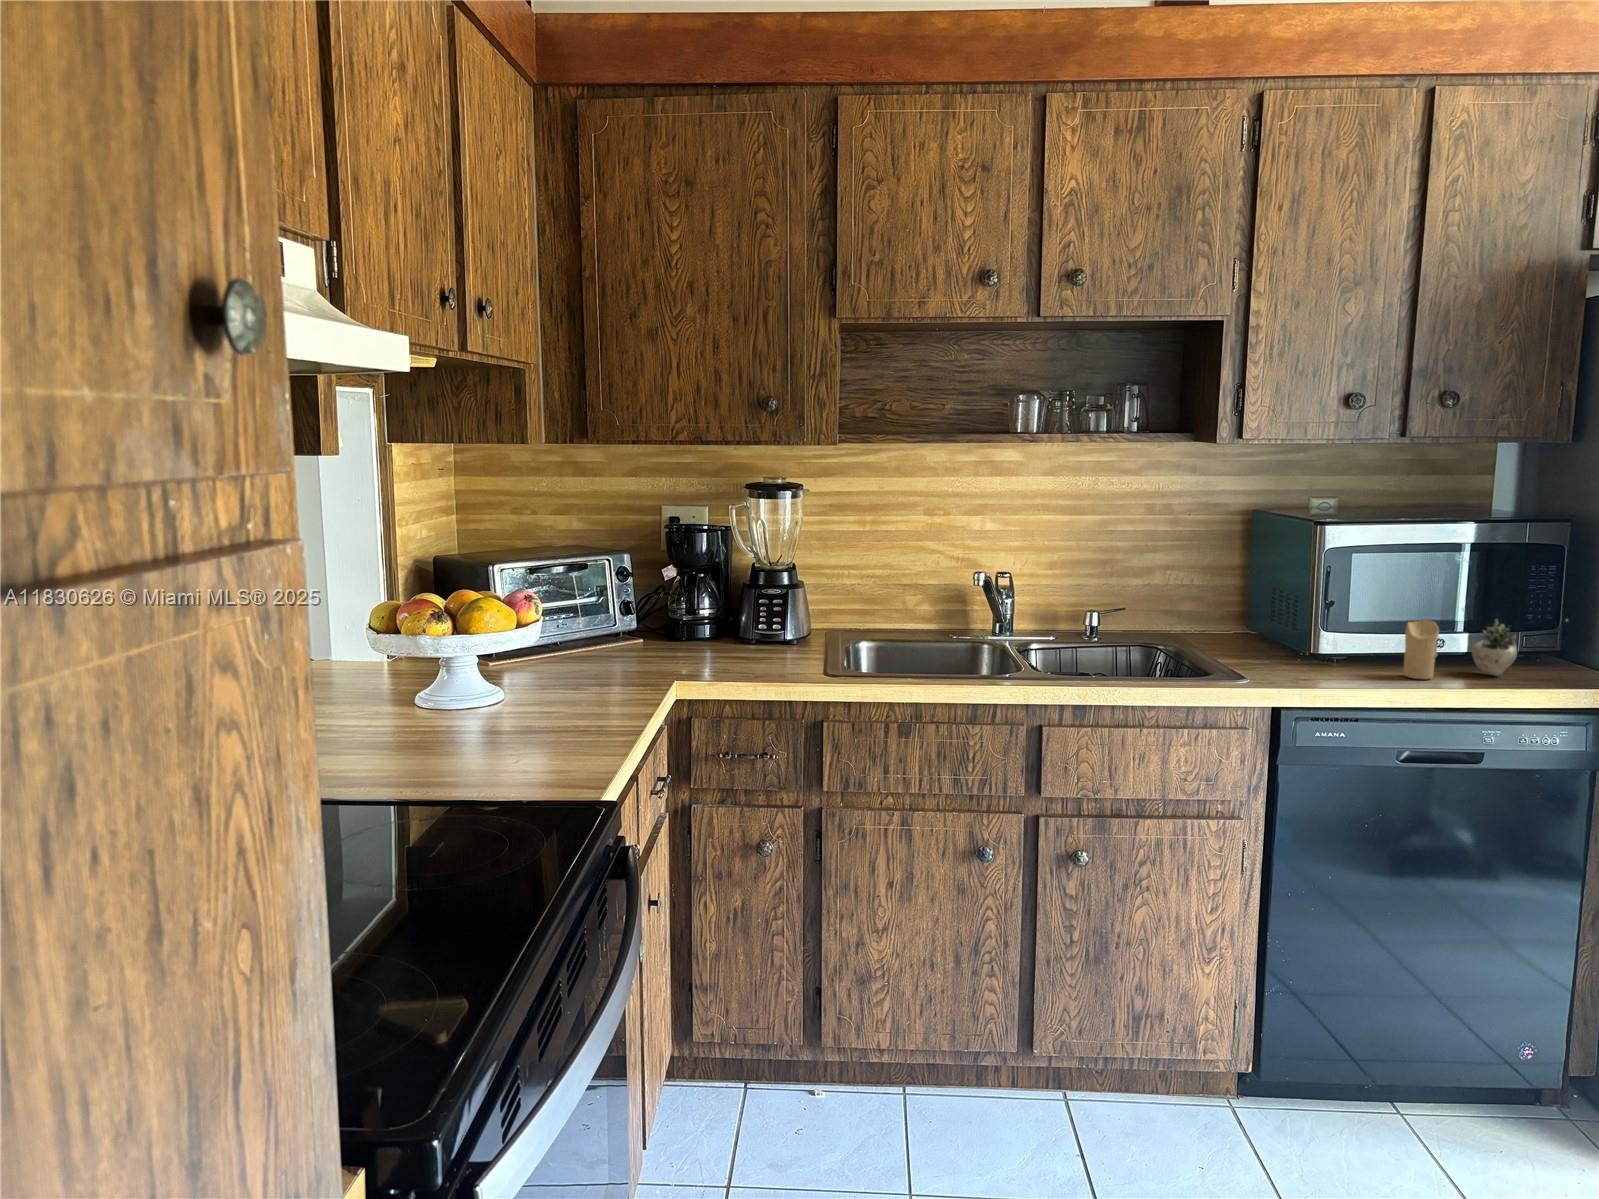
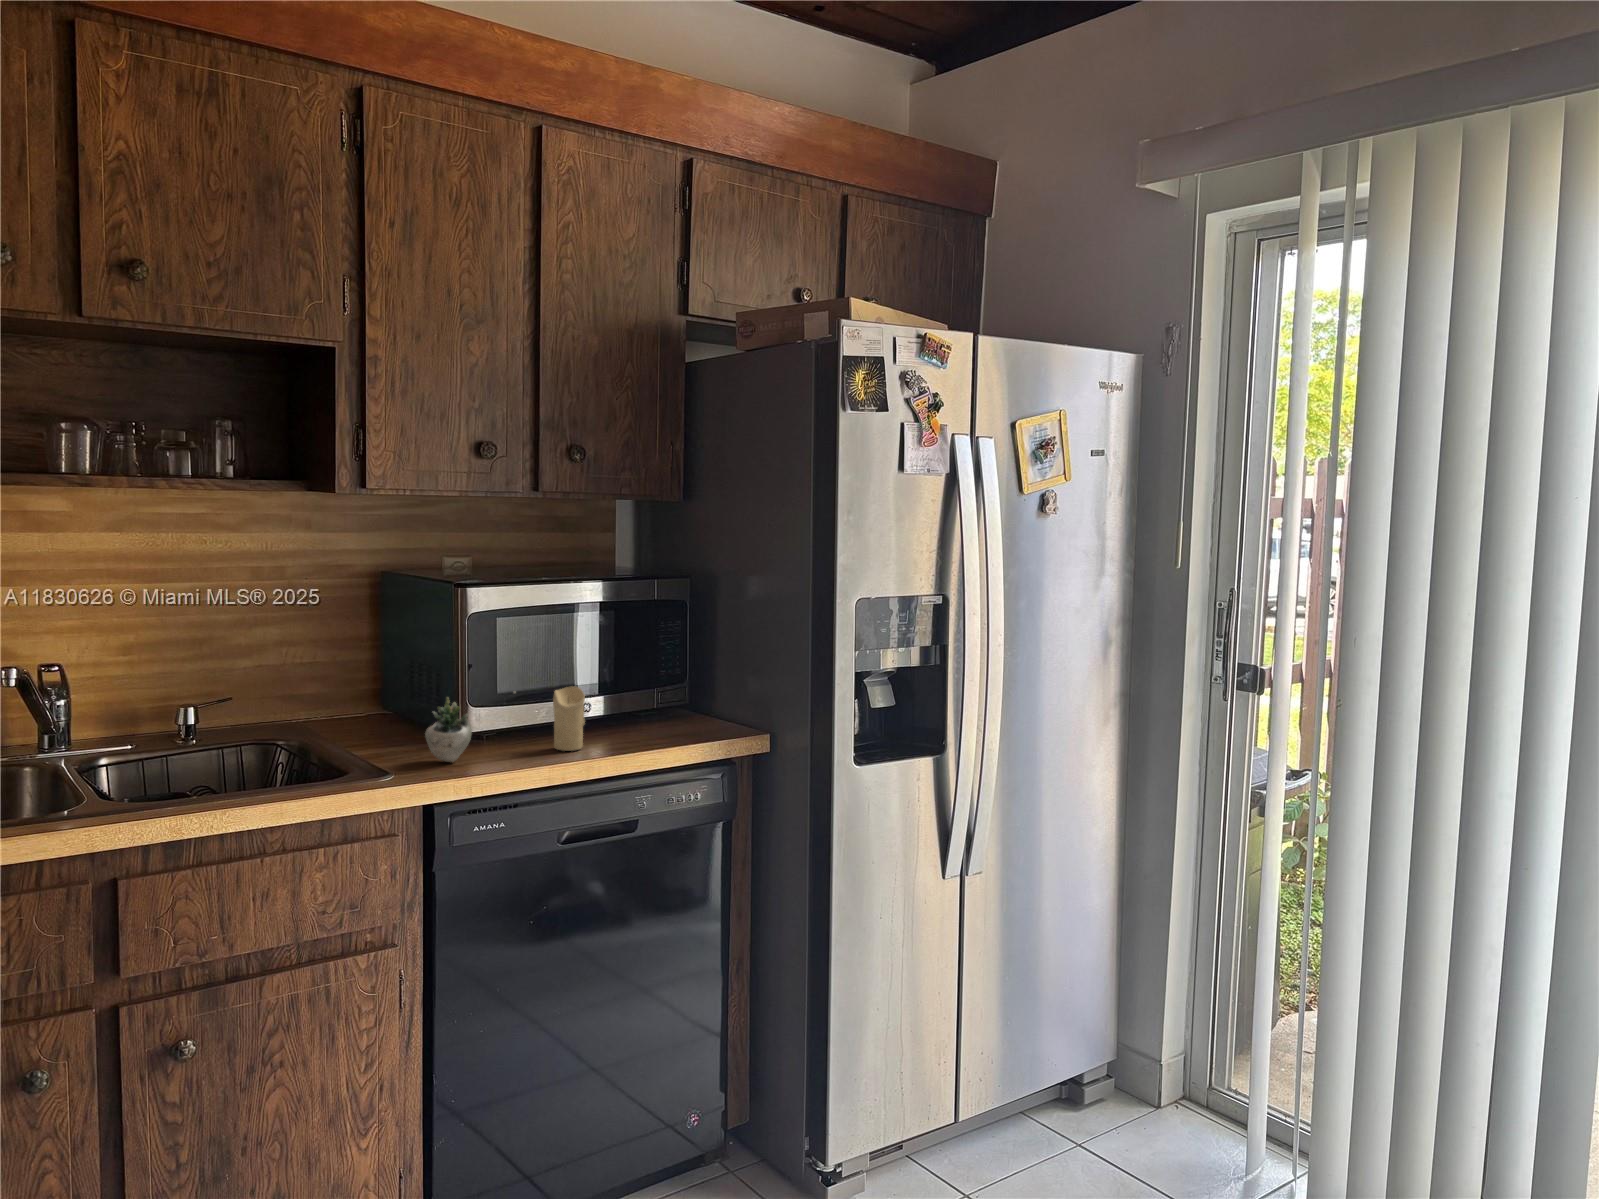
succulent plant: present [1472,619,1567,675] -> present [425,692,515,762]

